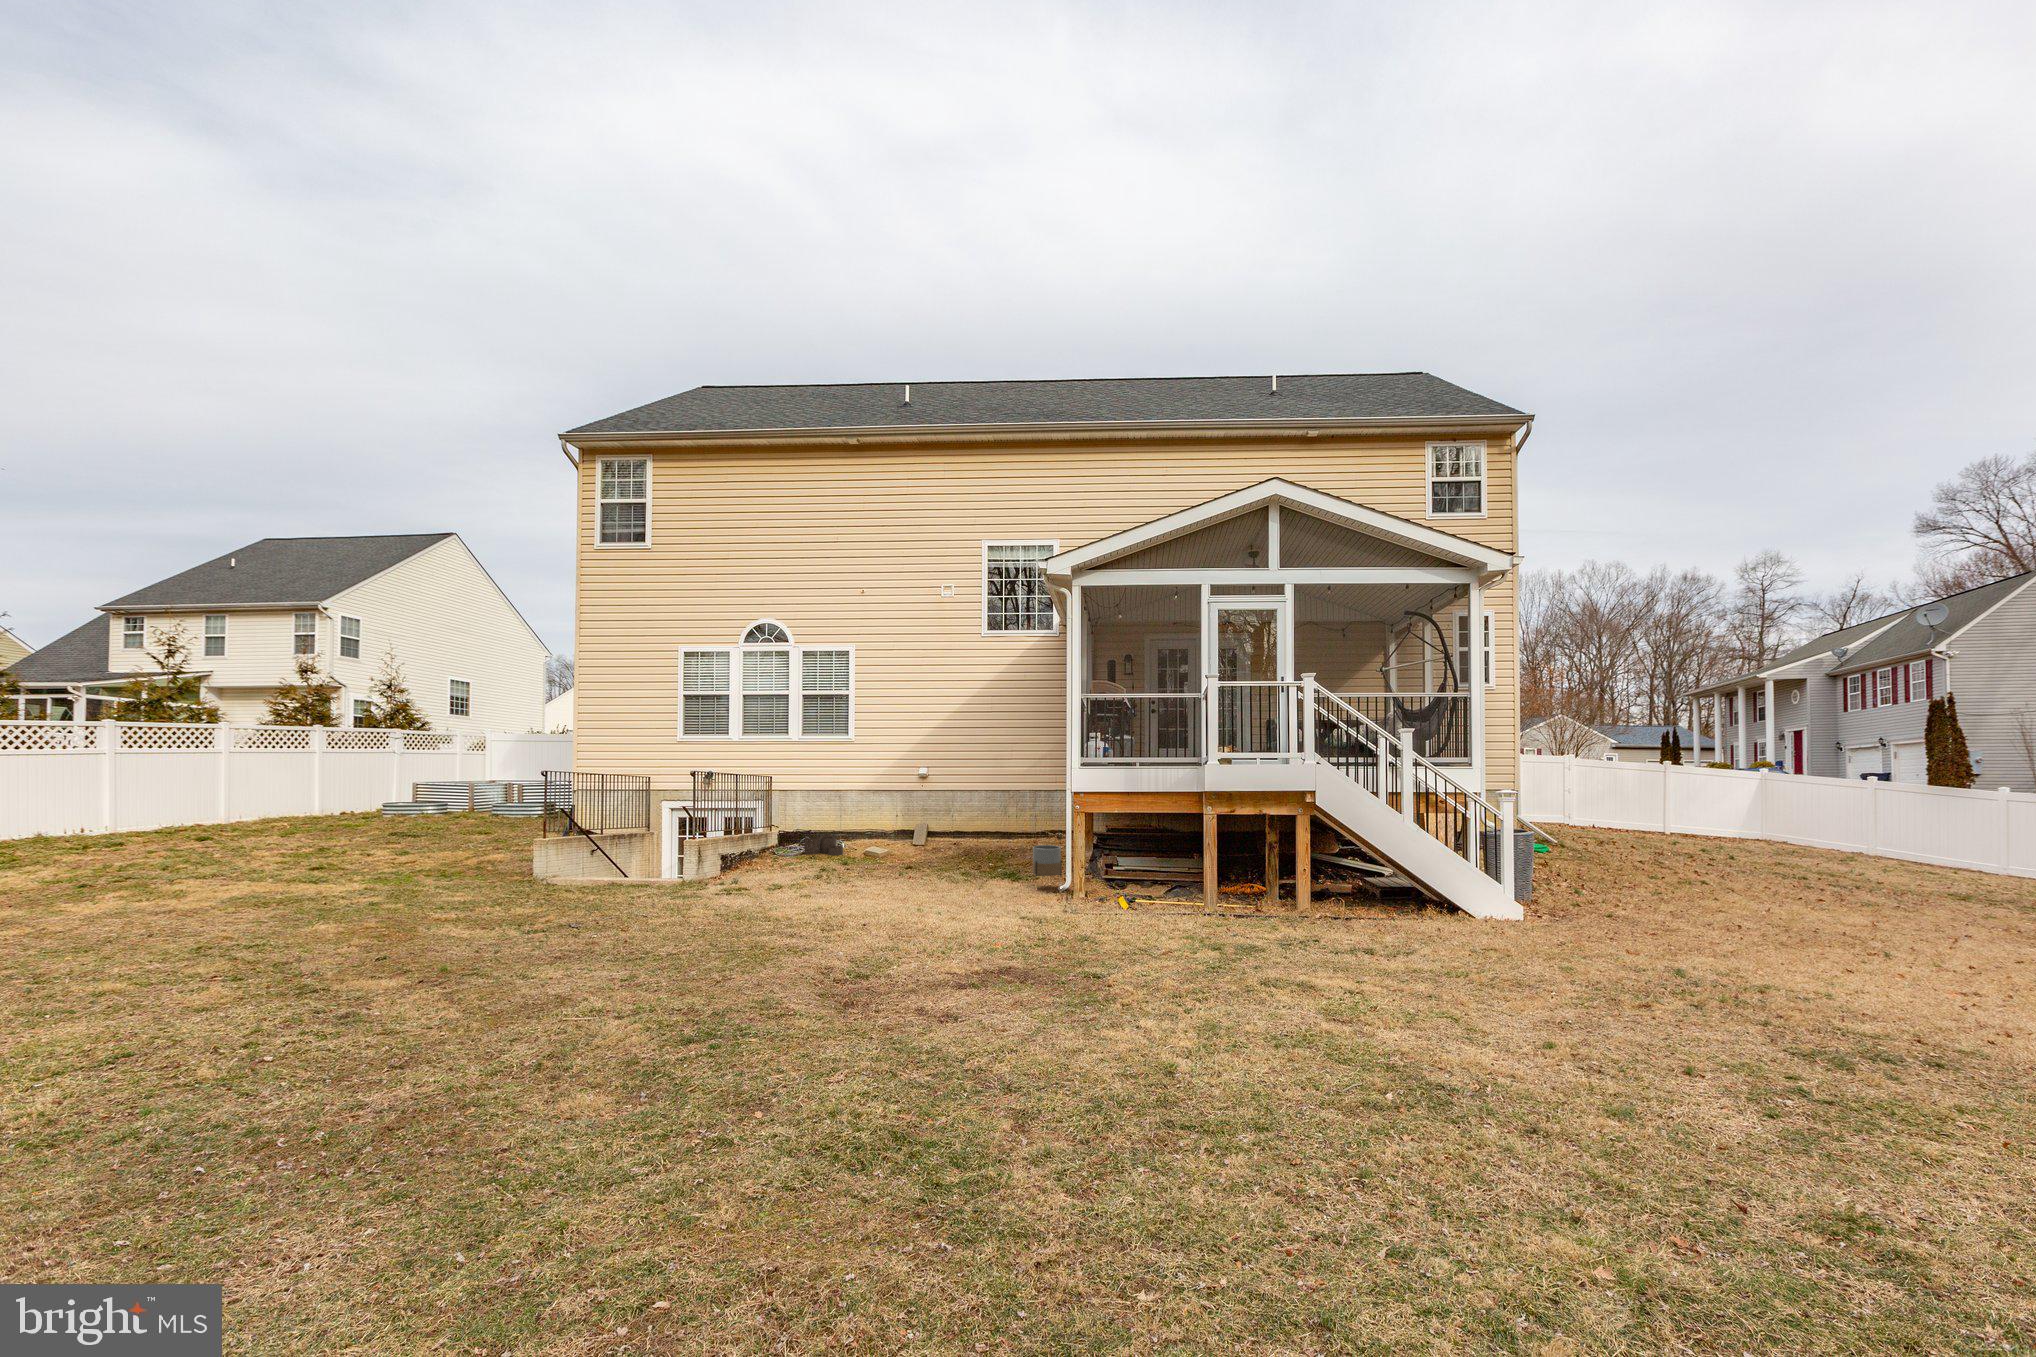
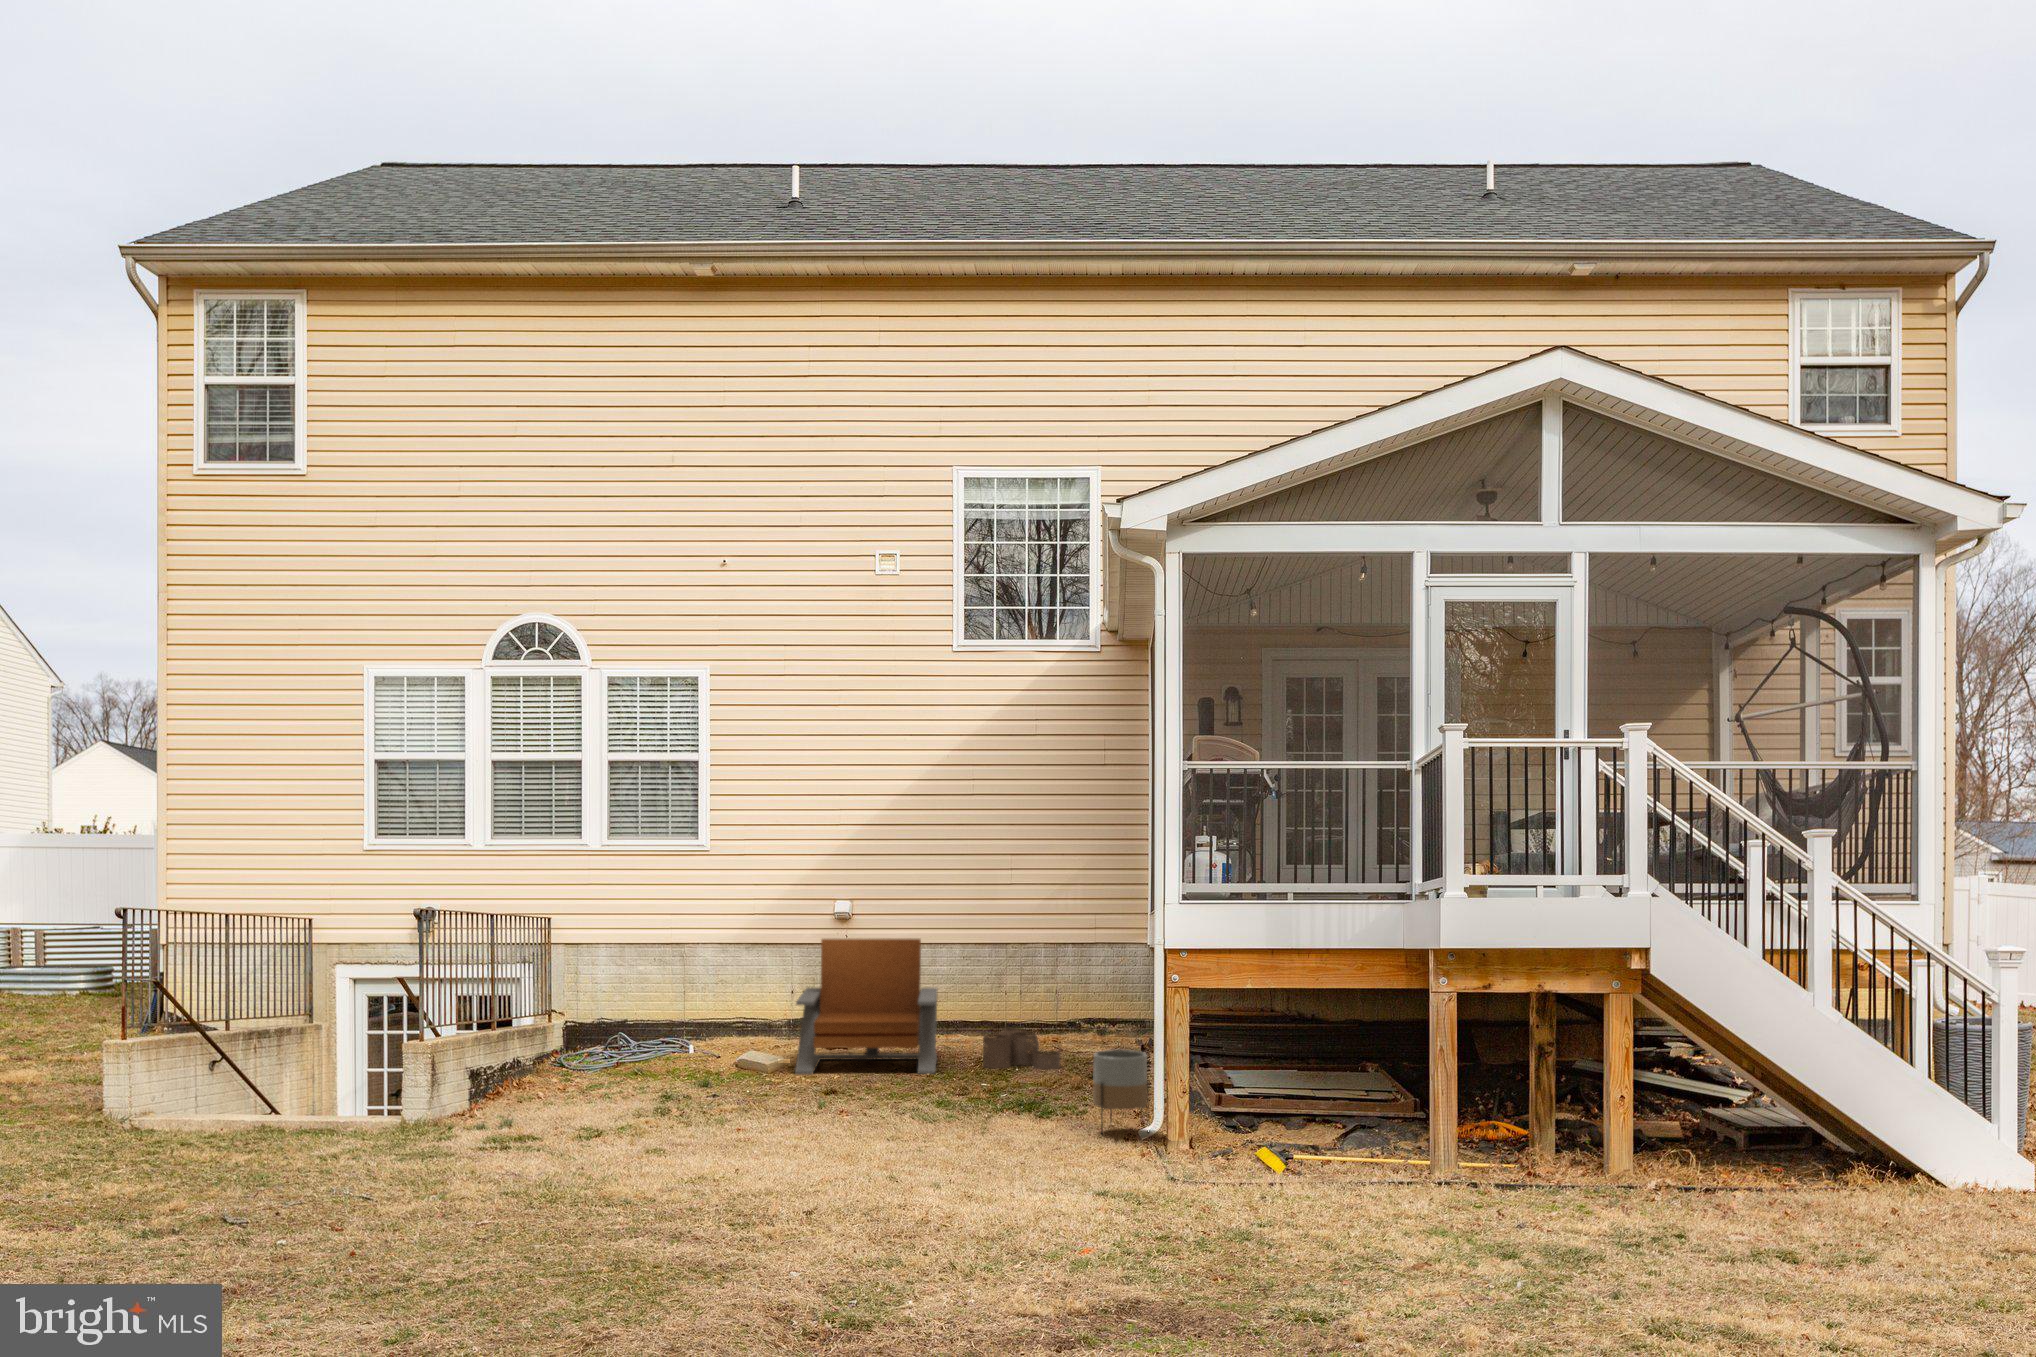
lounge chair: none [892,789,970,860] -> present [795,938,937,1075]
woven basket: present [804,833,843,855] -> present [983,1027,1061,1070]

